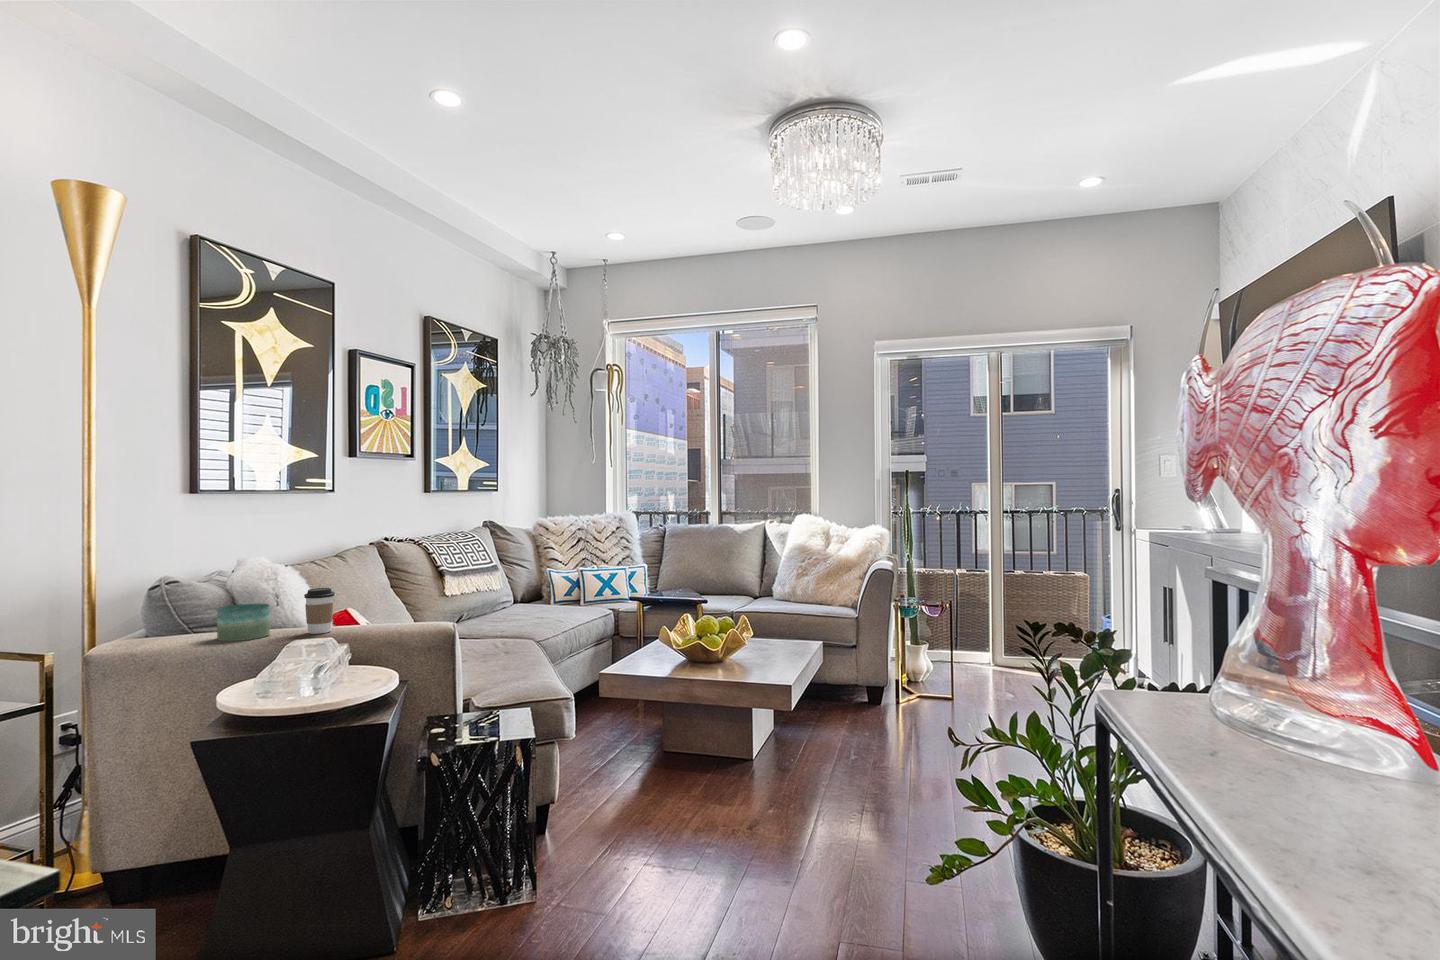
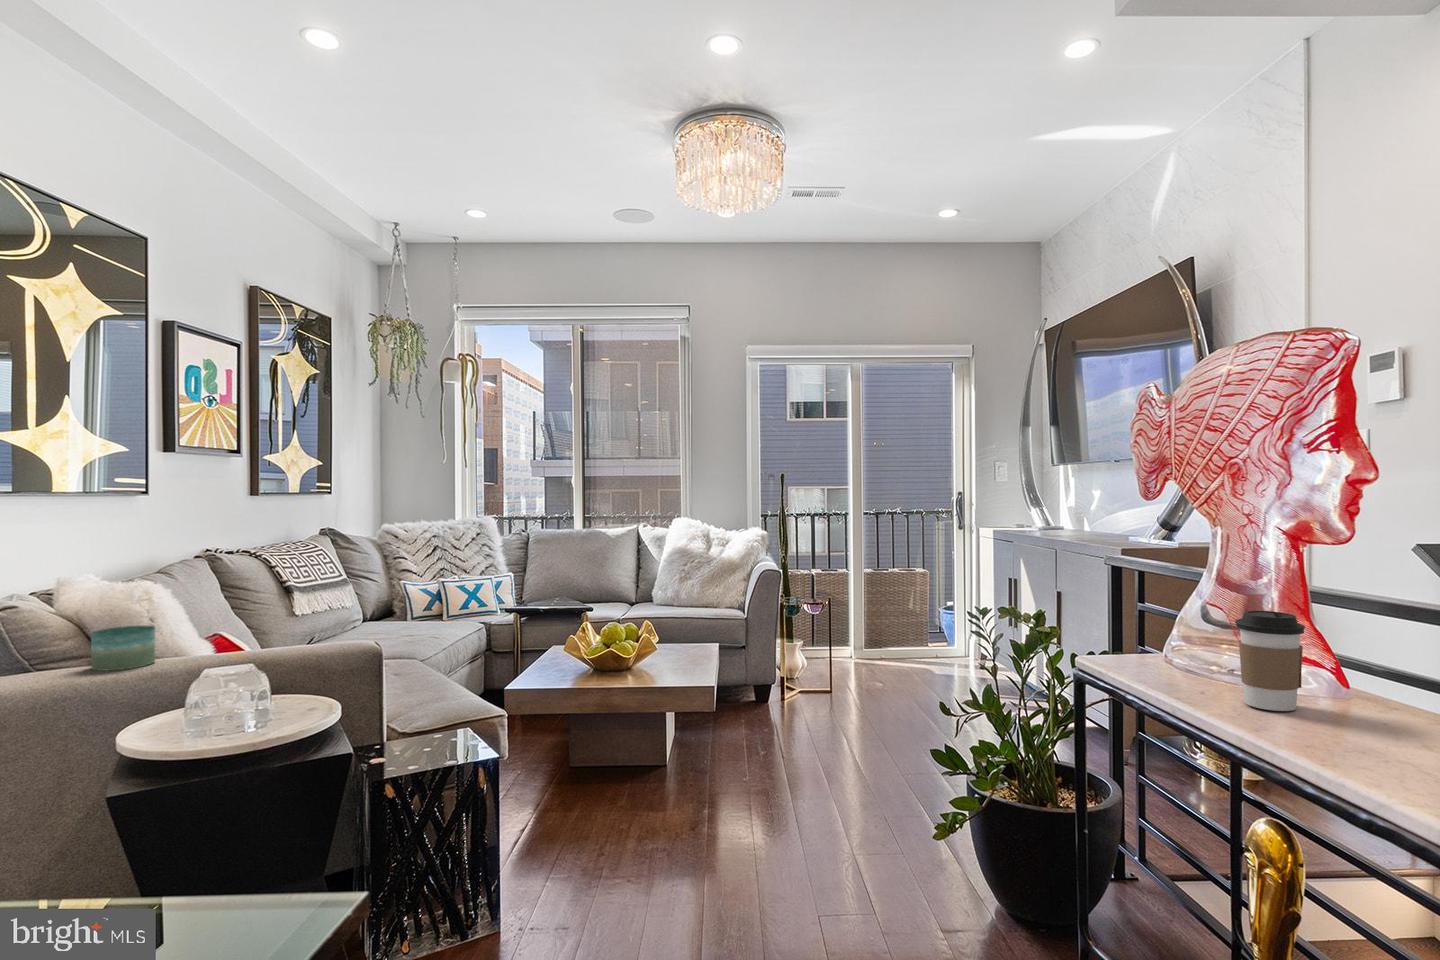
coffee cup: present [304,588,335,634] -> present [1235,611,1305,711]

